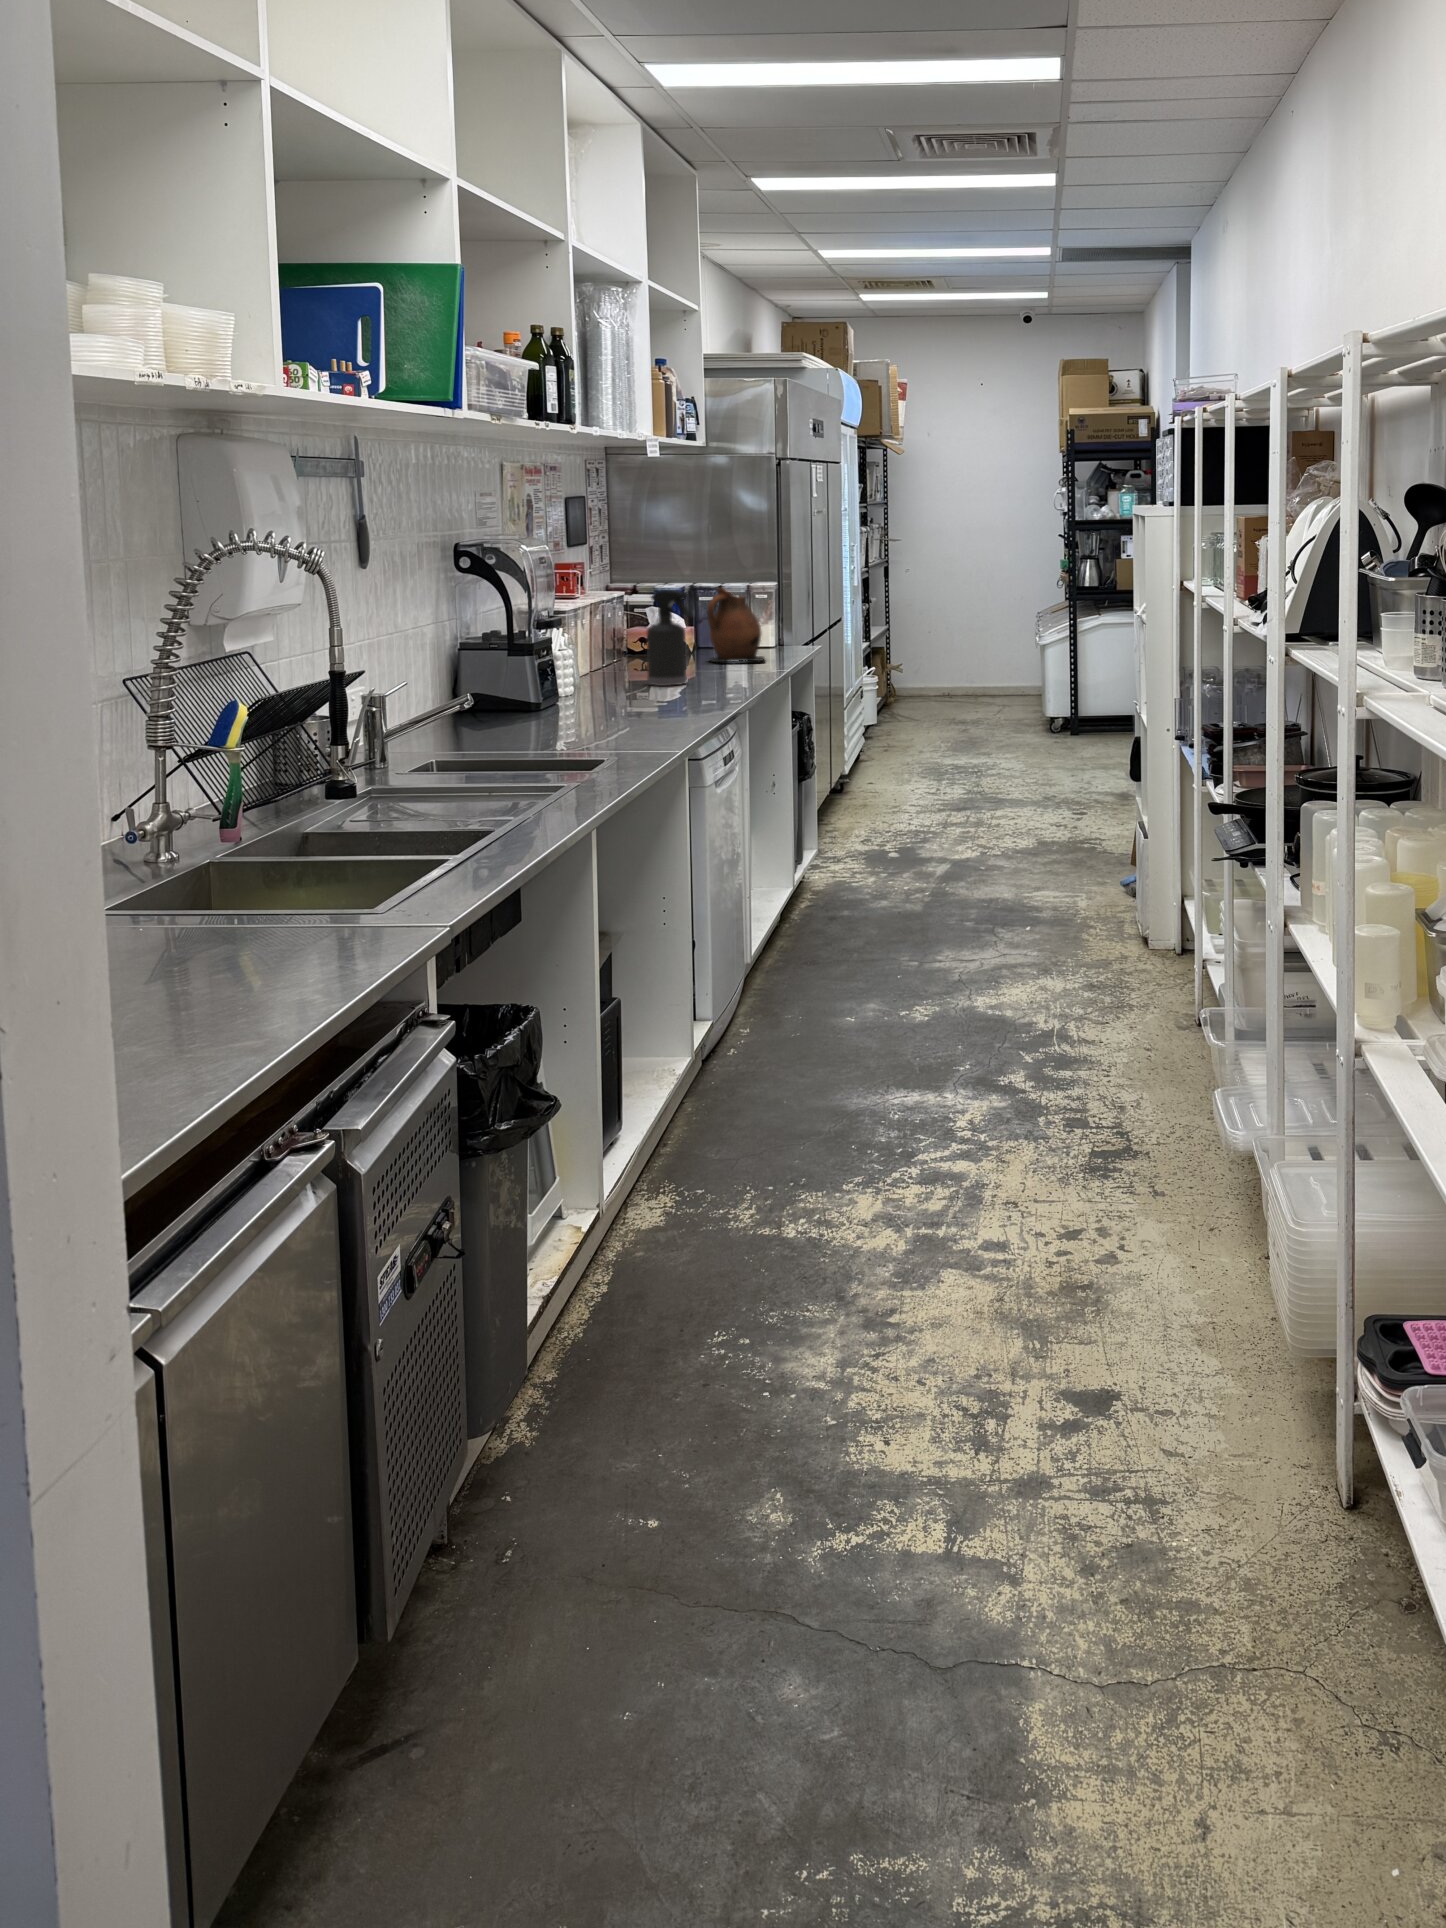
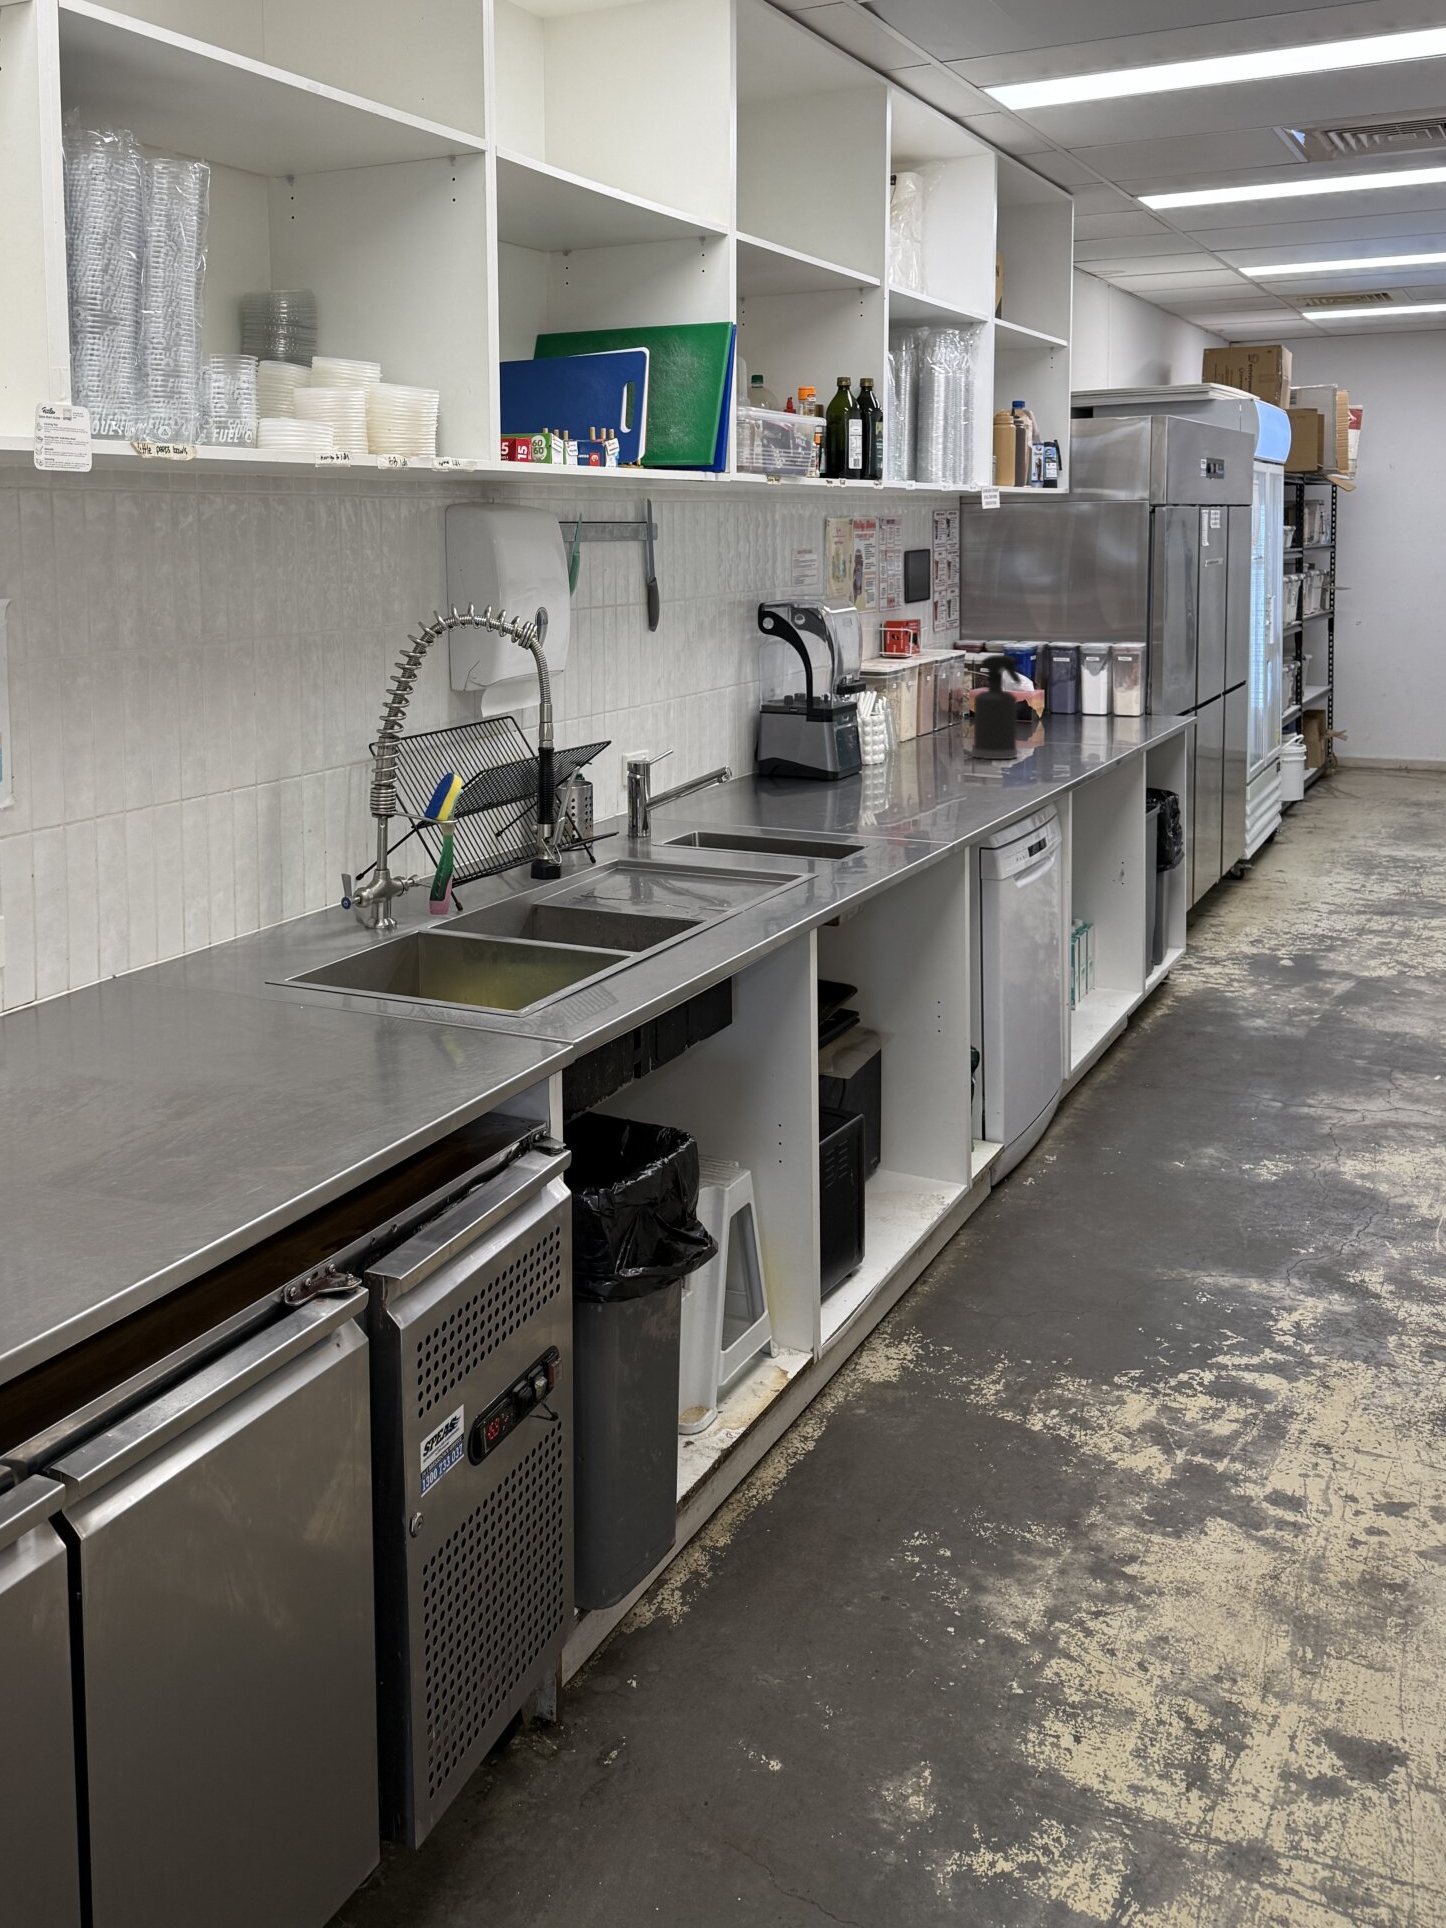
ceramic pitcher: present [707,588,765,662] -> none [1055,651,1123,736]

